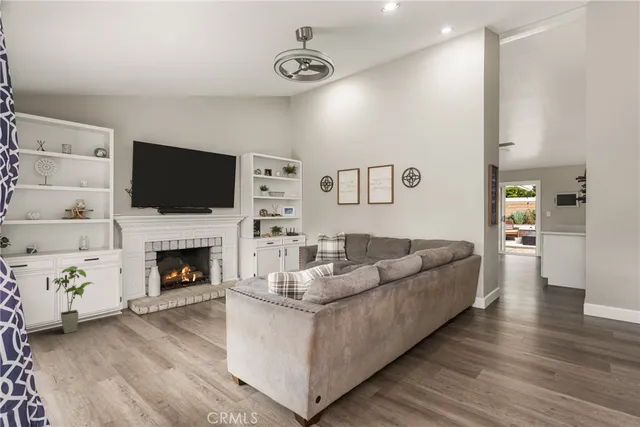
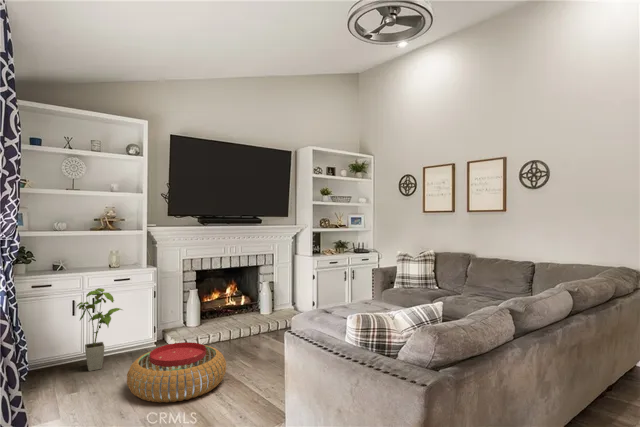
pouf: none [99,306,183,352] -> present [127,342,226,403]

